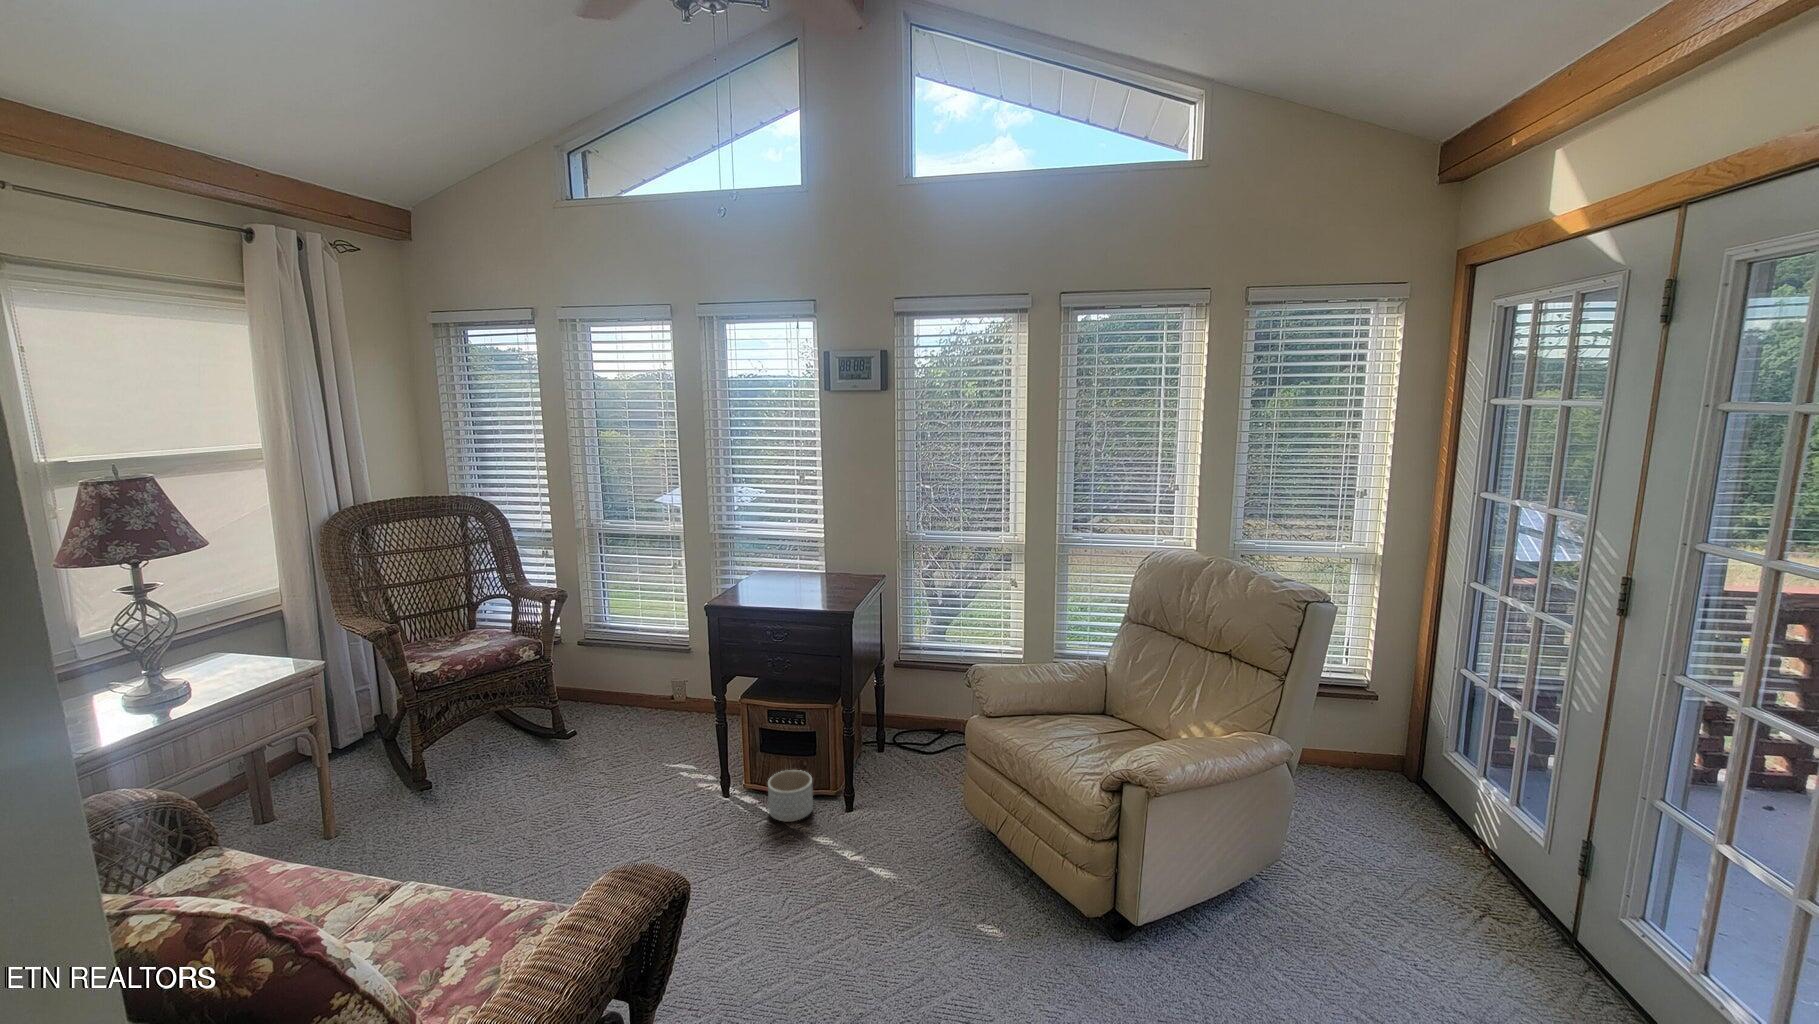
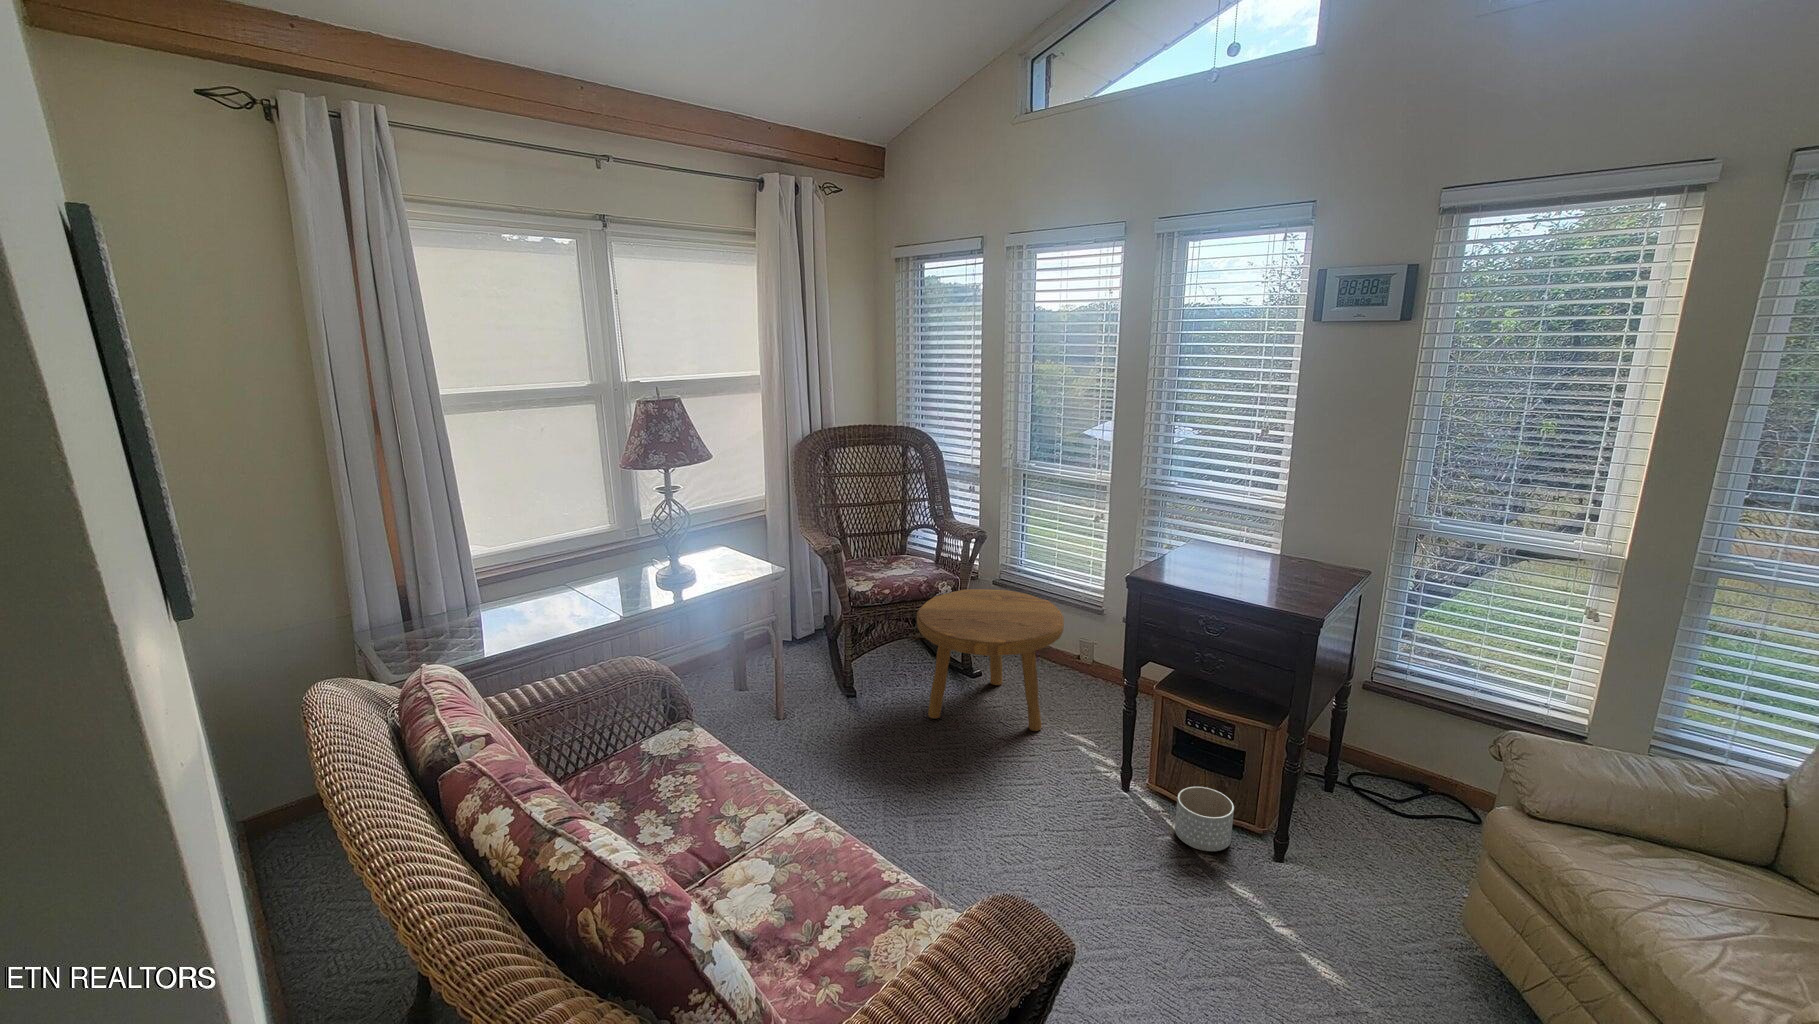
footstool: none [497,644,653,785] -> present [917,589,1064,731]

